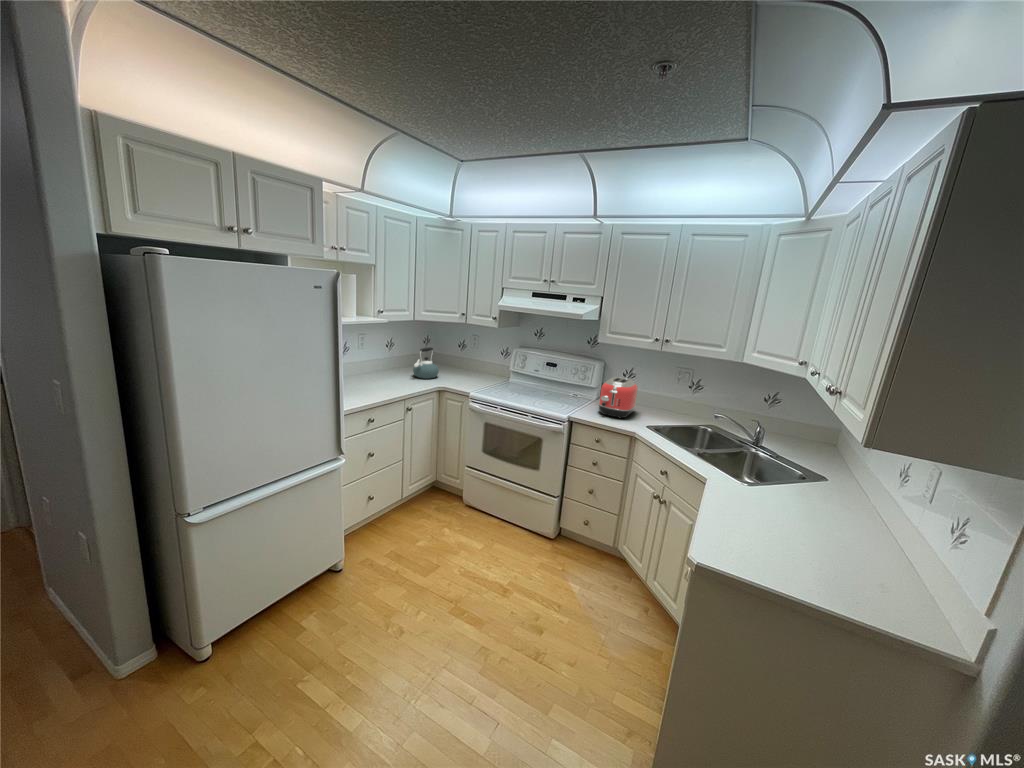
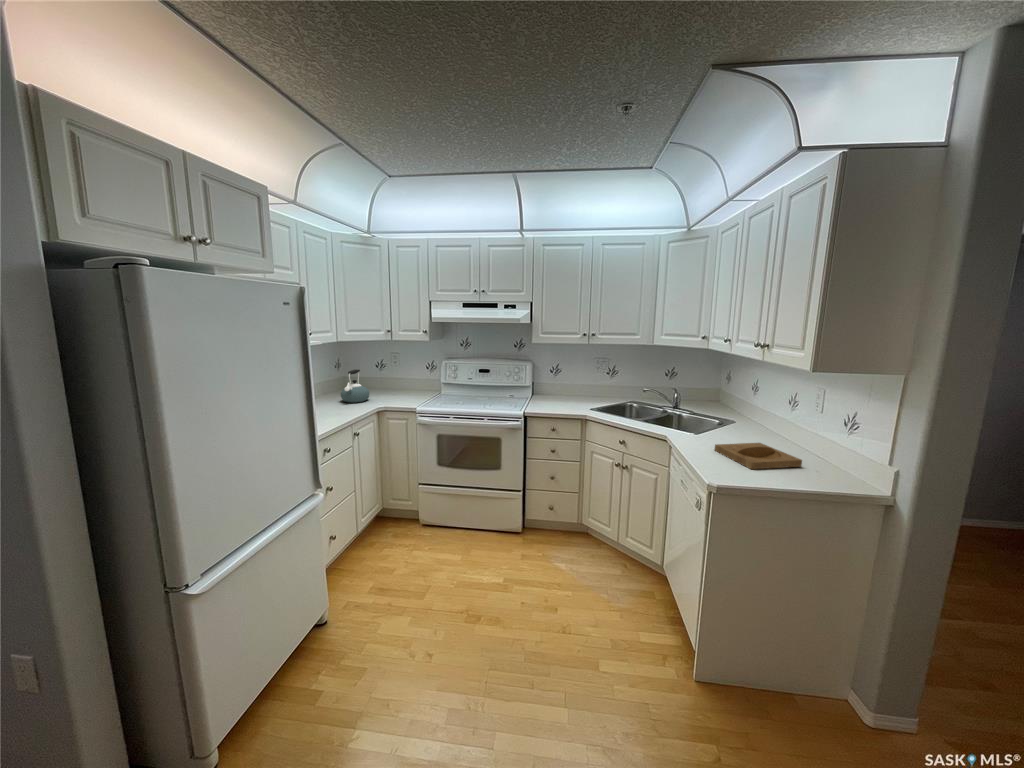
toaster: present [599,377,638,418] -> none [543,372,573,407]
tray: none [747,505,860,567] -> present [715,443,802,469]

